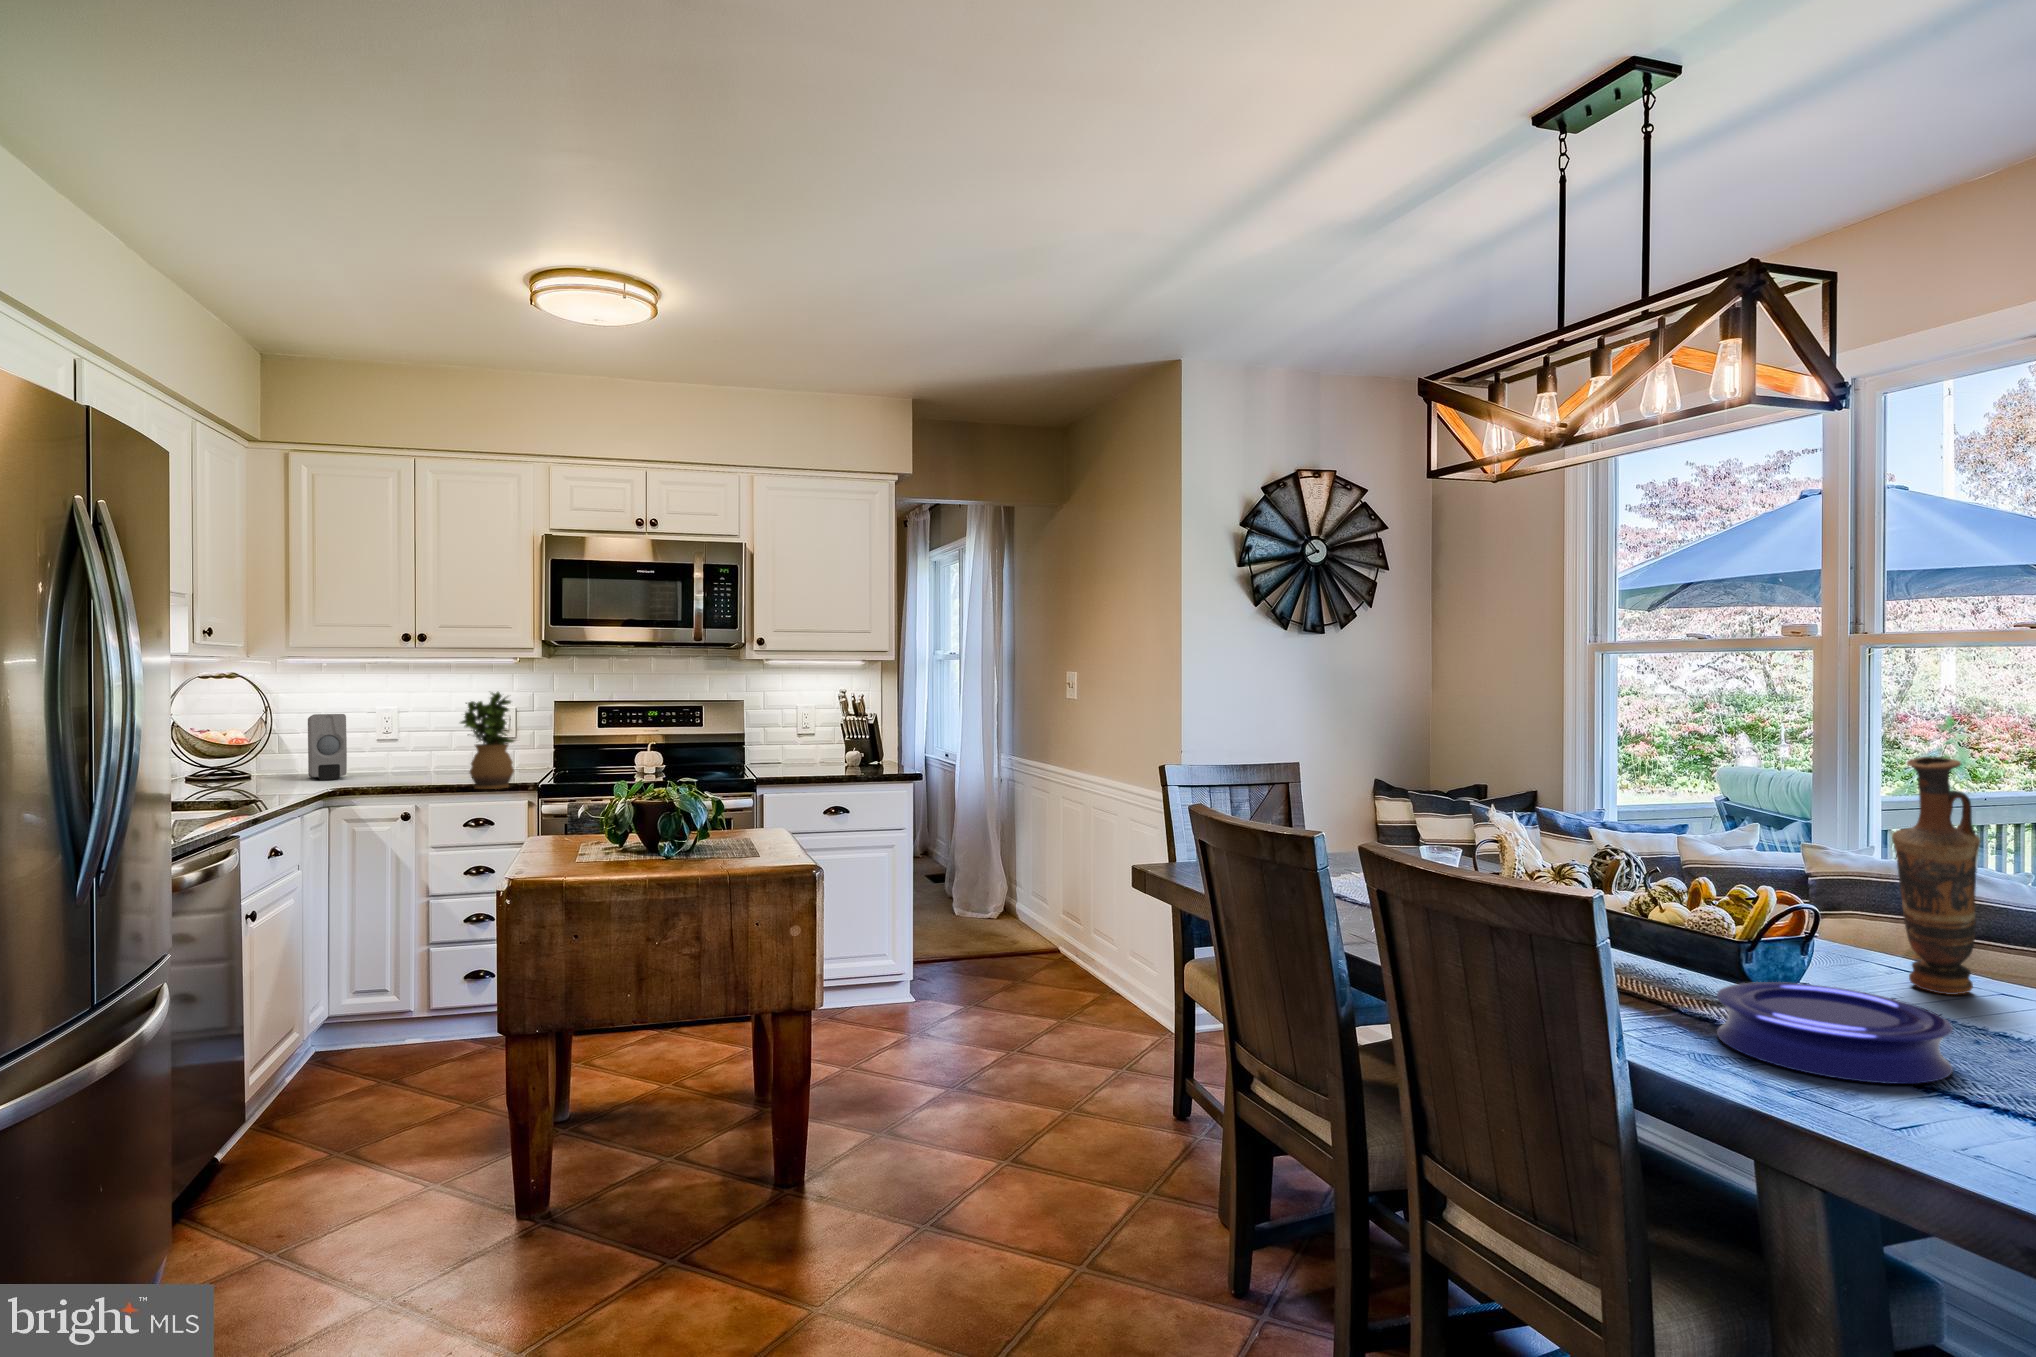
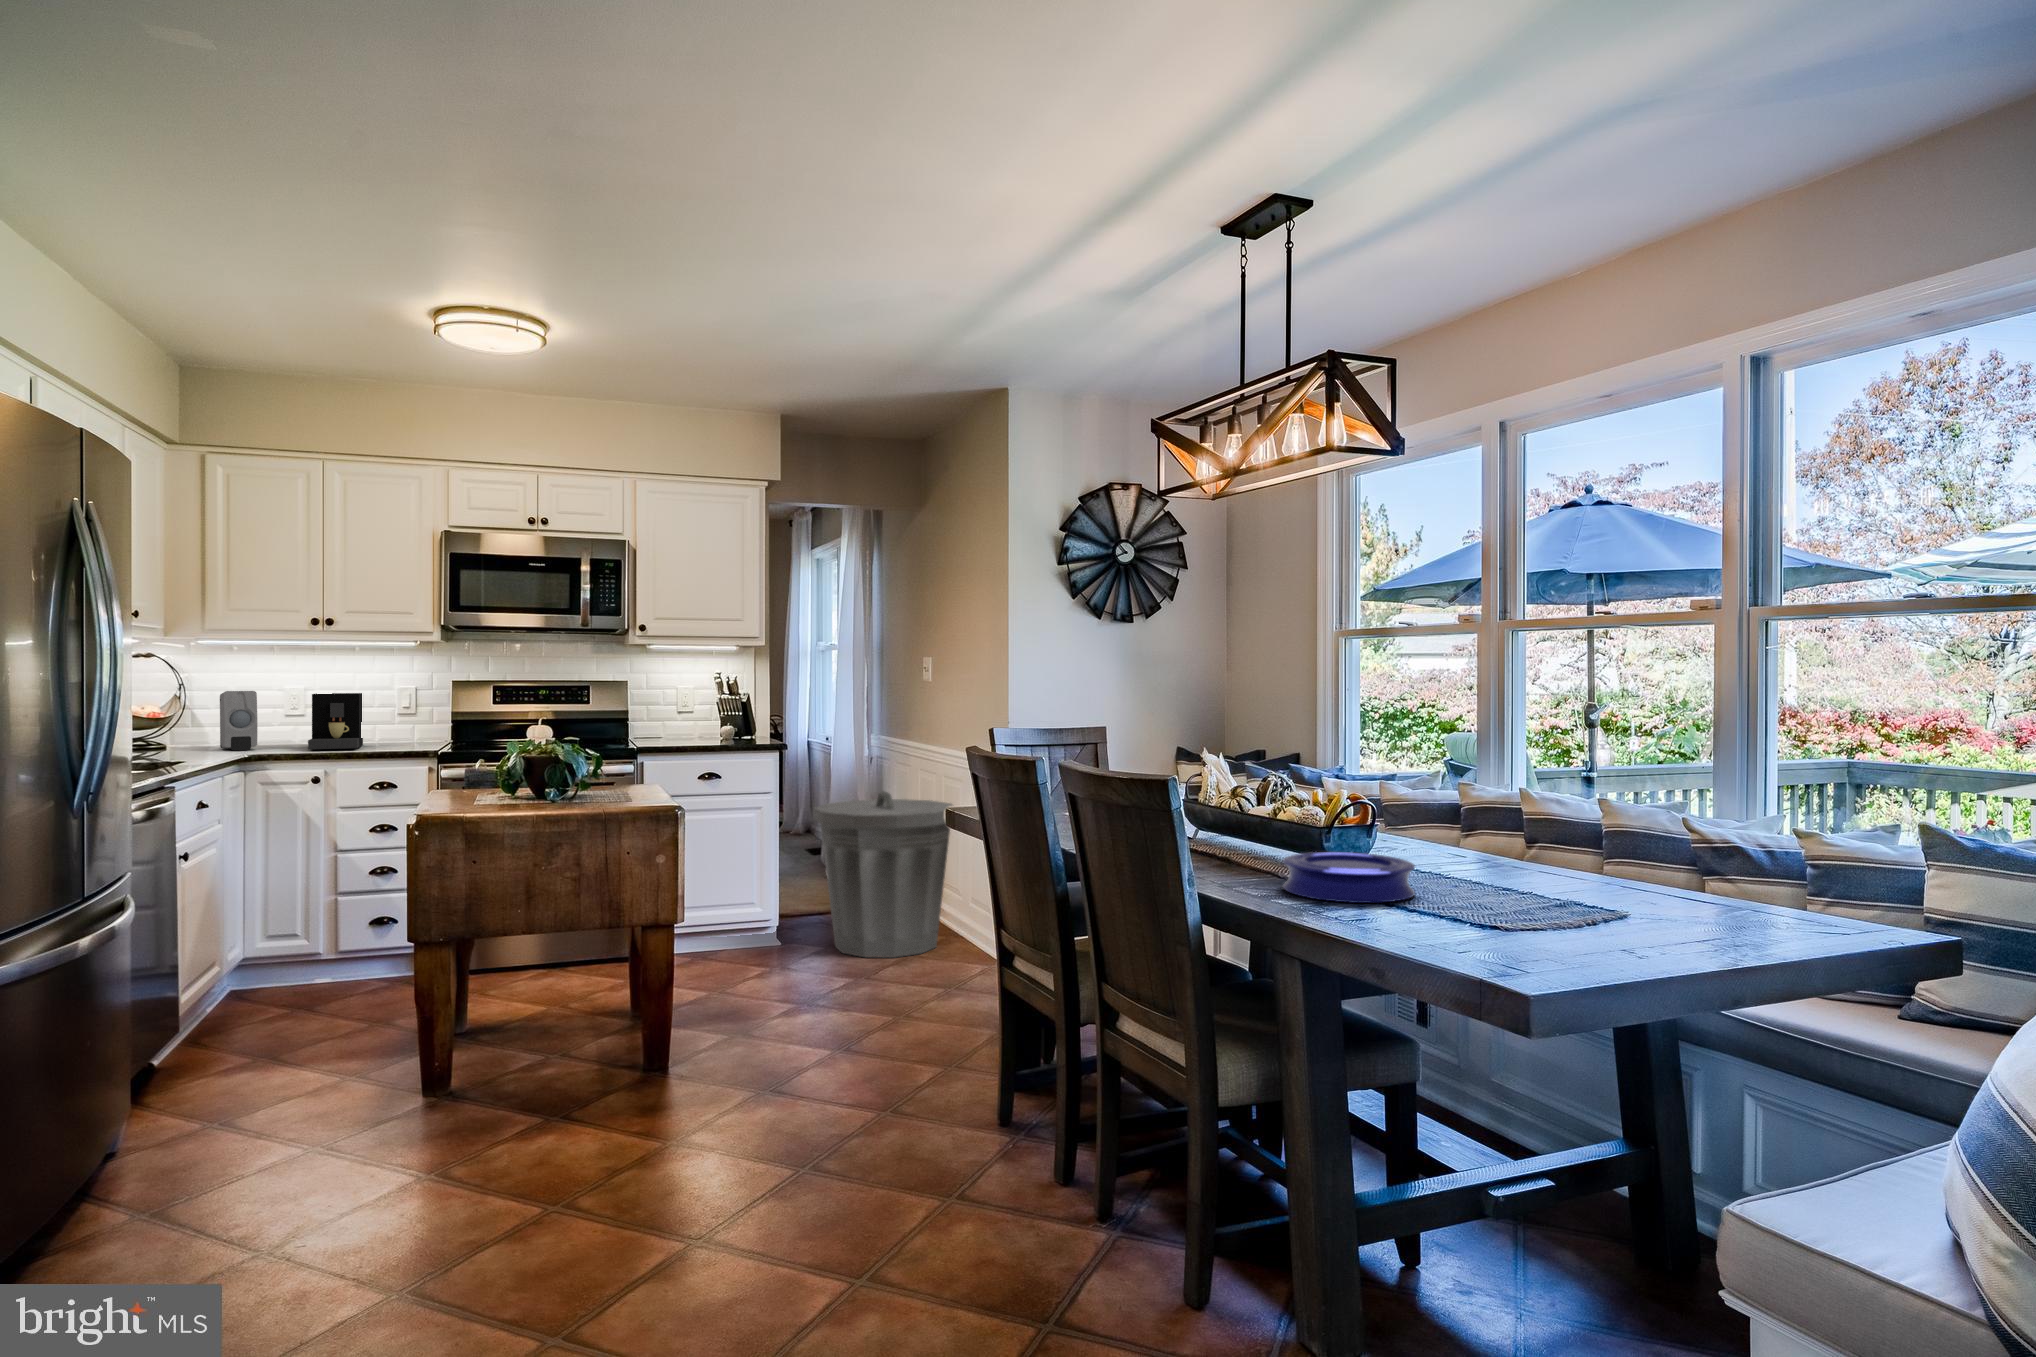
potted plant: present [461,692,514,789] -> none [365,670,418,756]
coffee maker: none [400,715,460,779] -> present [308,693,363,749]
vase: present [1892,757,1980,995] -> none [1437,701,1489,867]
trash can: none [952,828,1115,1024] -> present [813,791,952,958]

